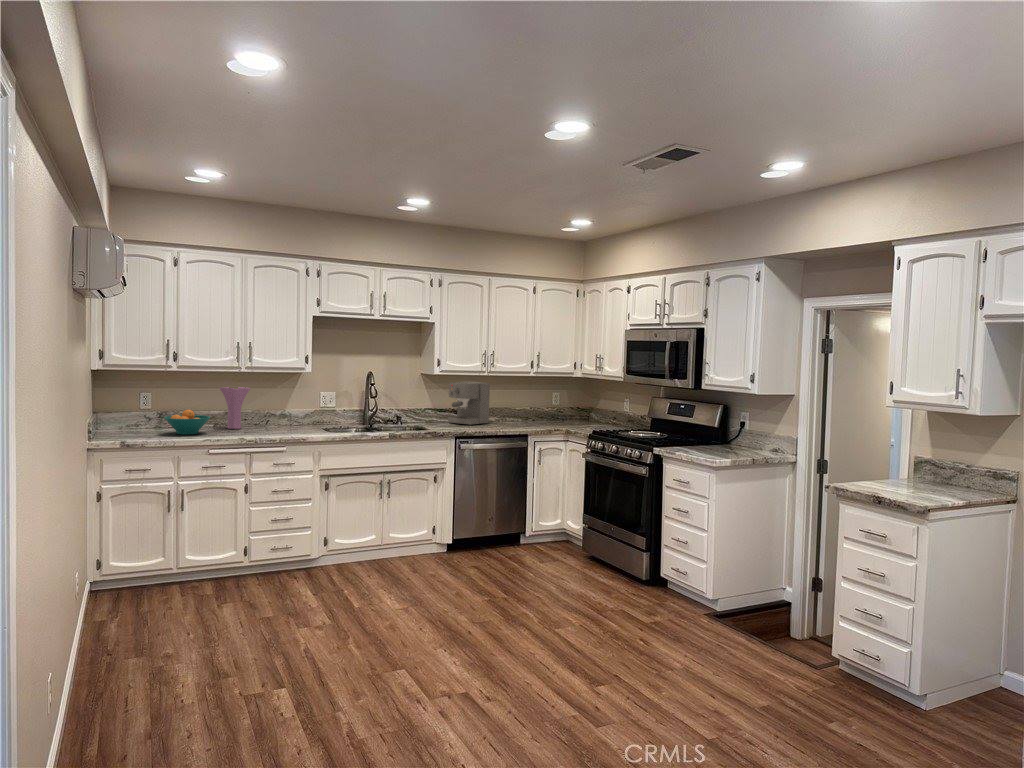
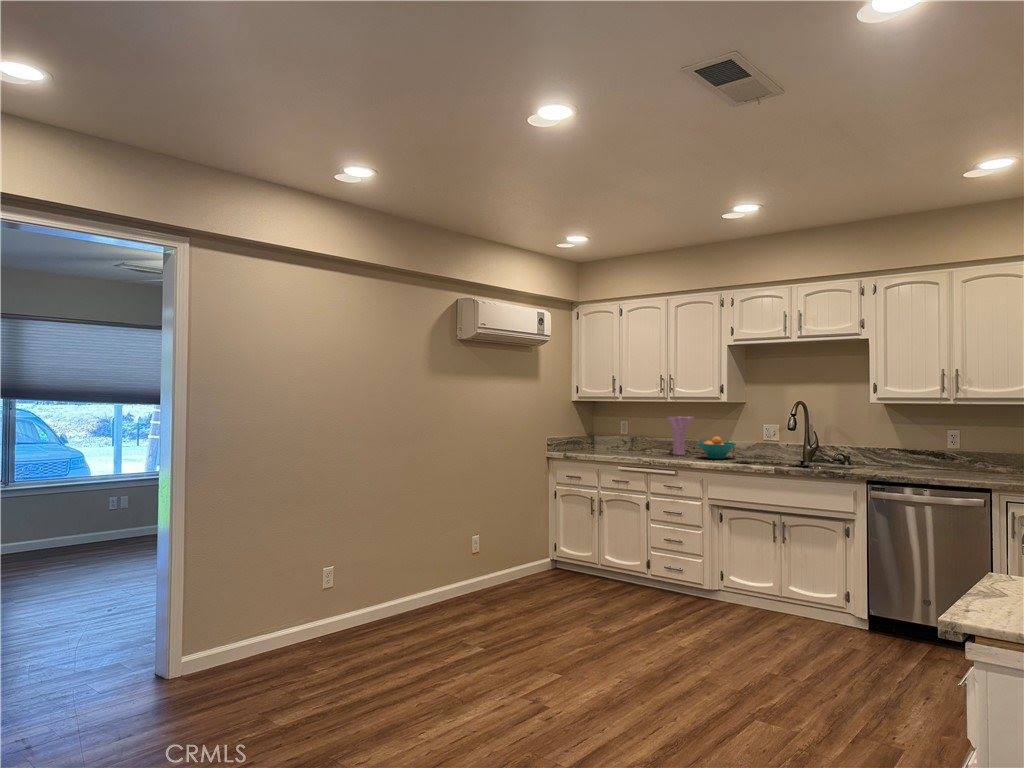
coffee maker: present [448,382,490,425] -> none [898,414,971,473]
fruit bowl: present [165,410,210,435] -> present [697,436,736,459]

